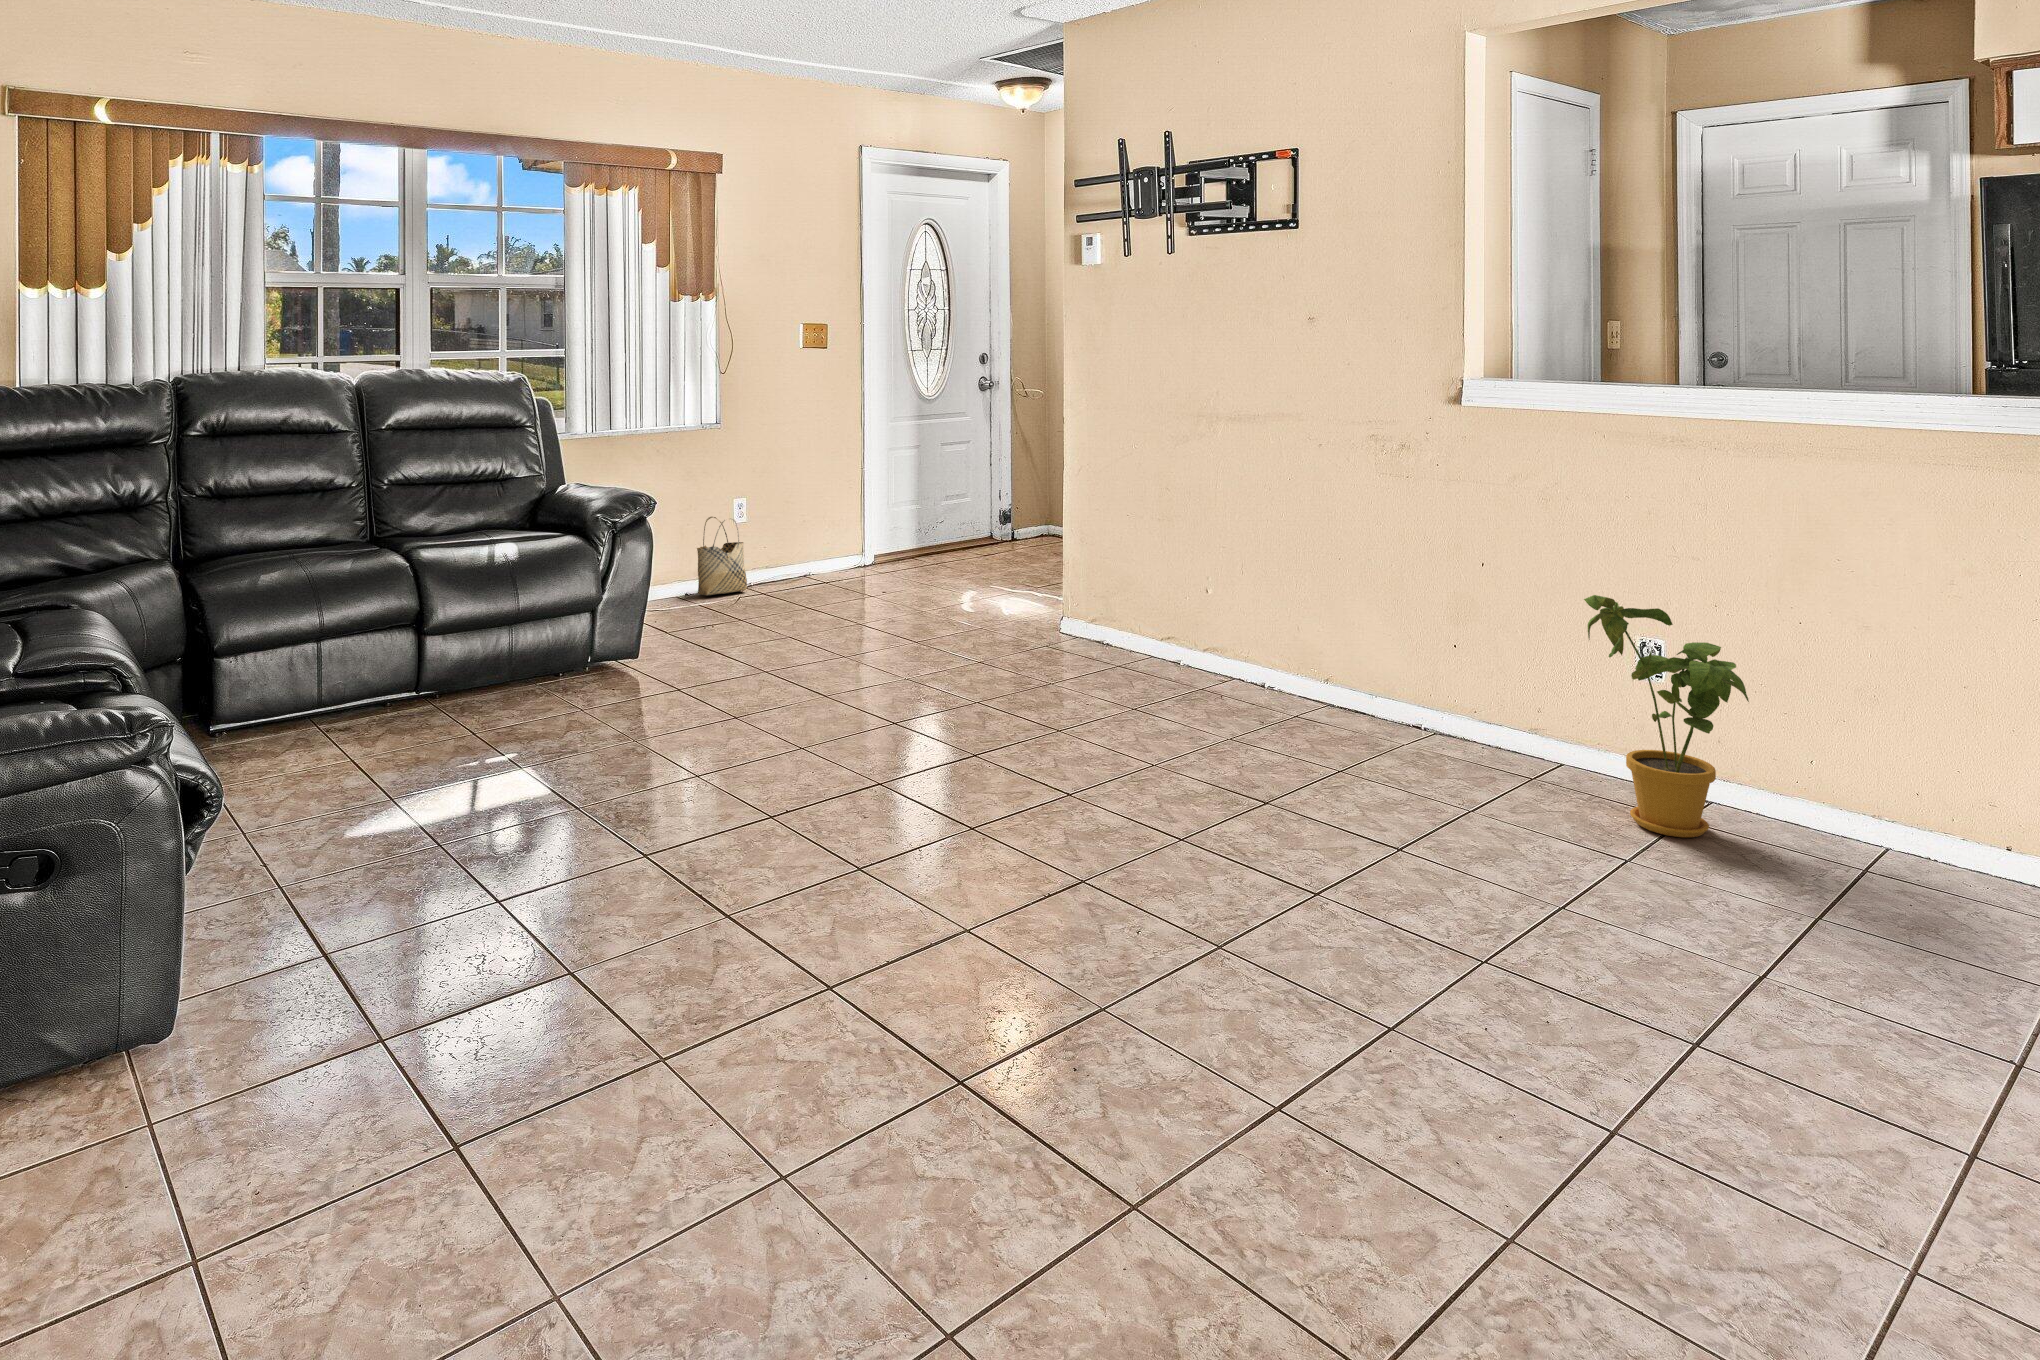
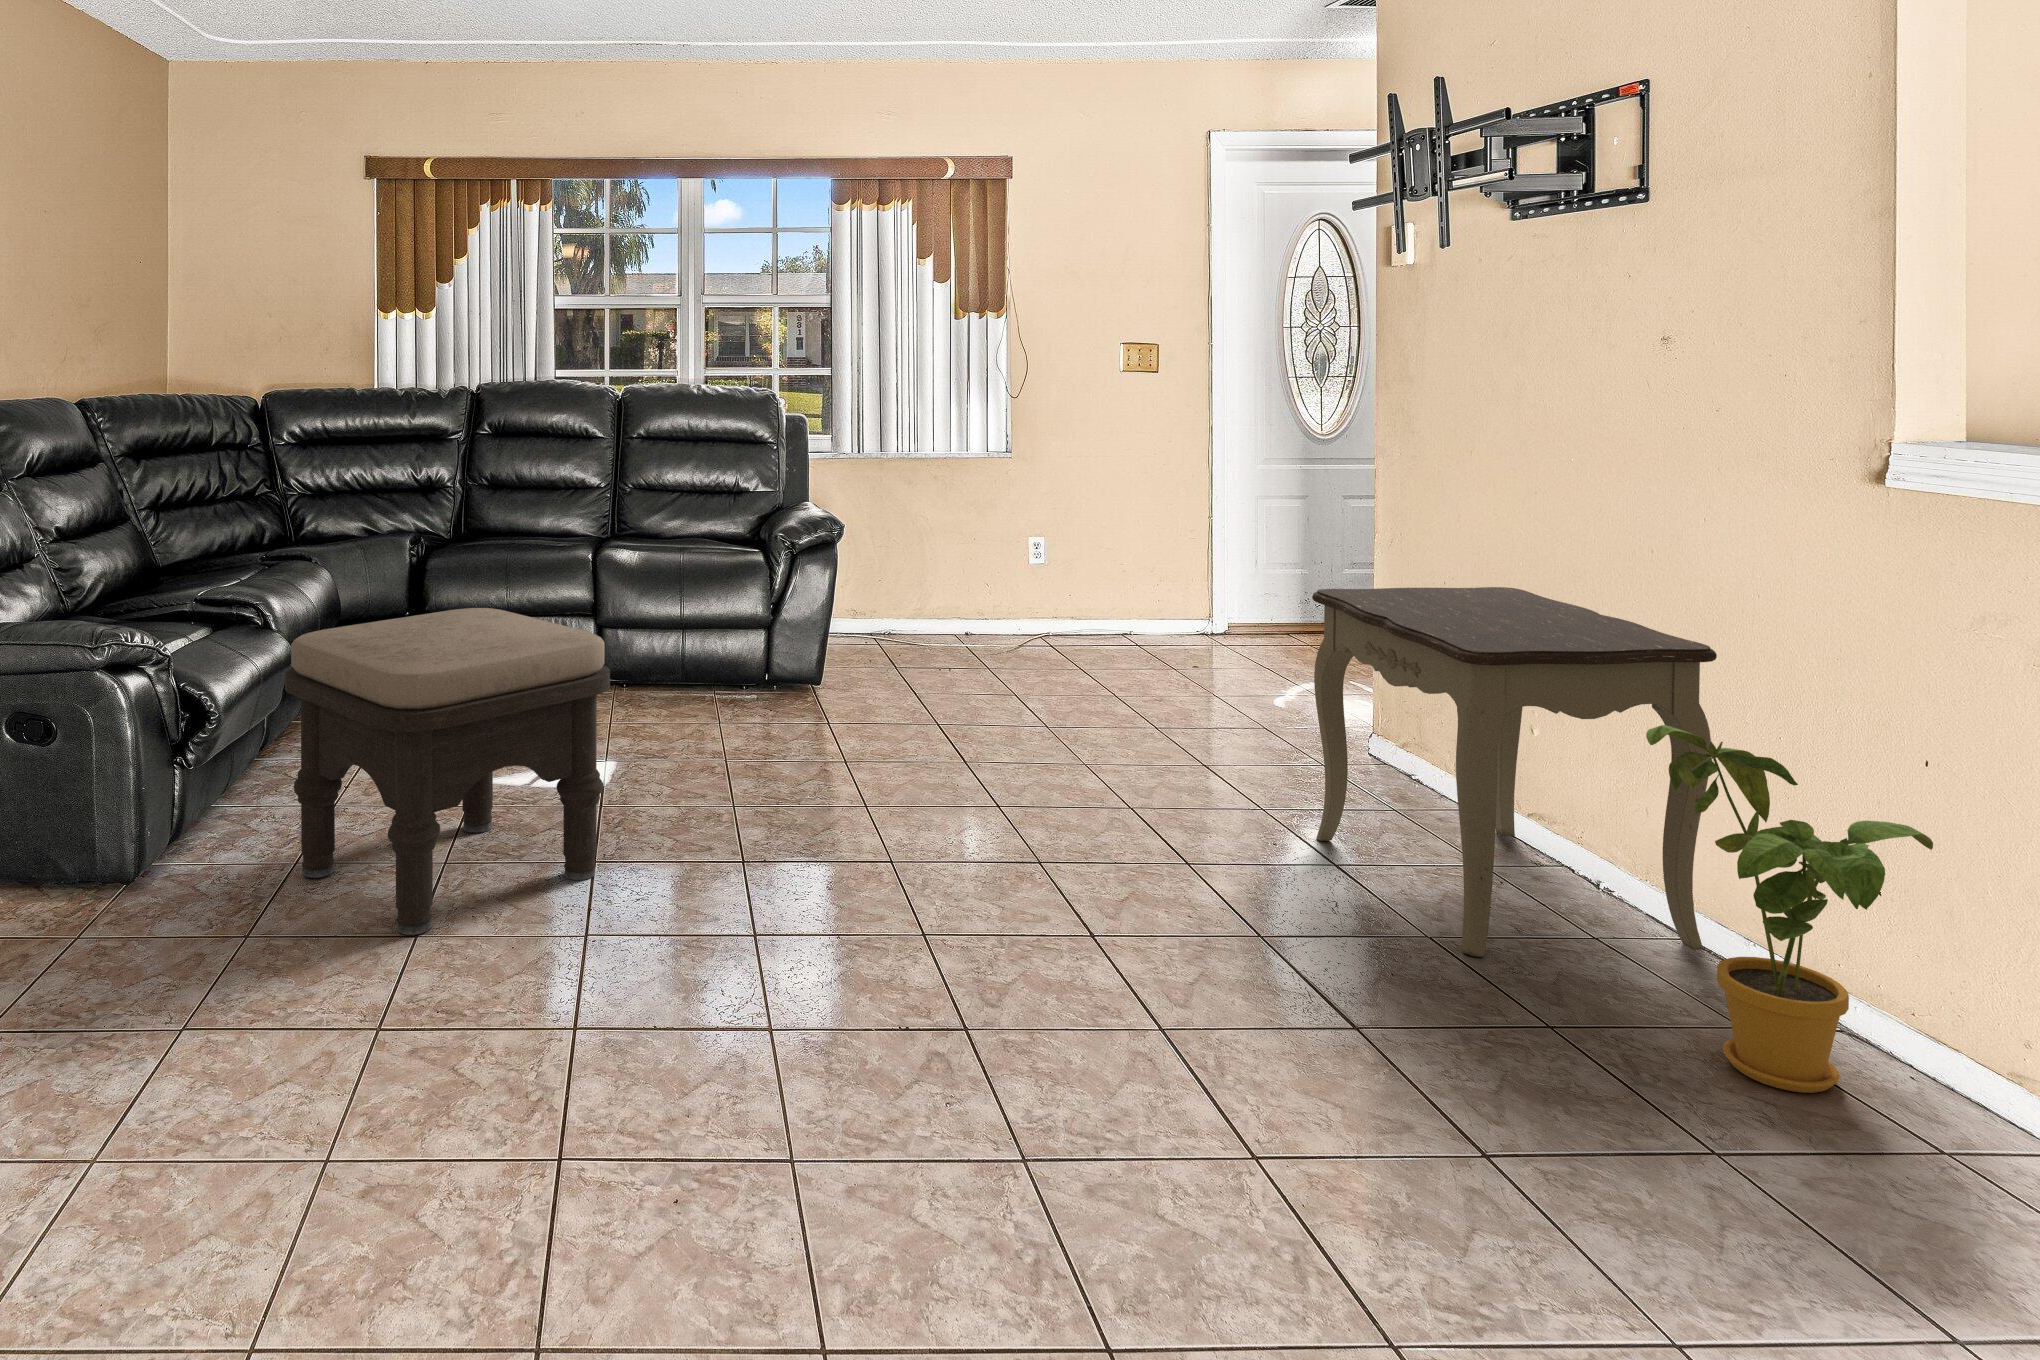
side table: none [1205,510,1526,793] -> present [1312,587,1717,957]
woven basket: present [697,517,747,595] -> none [973,546,1031,629]
ottoman: none [361,628,737,1023] -> present [285,608,610,935]

